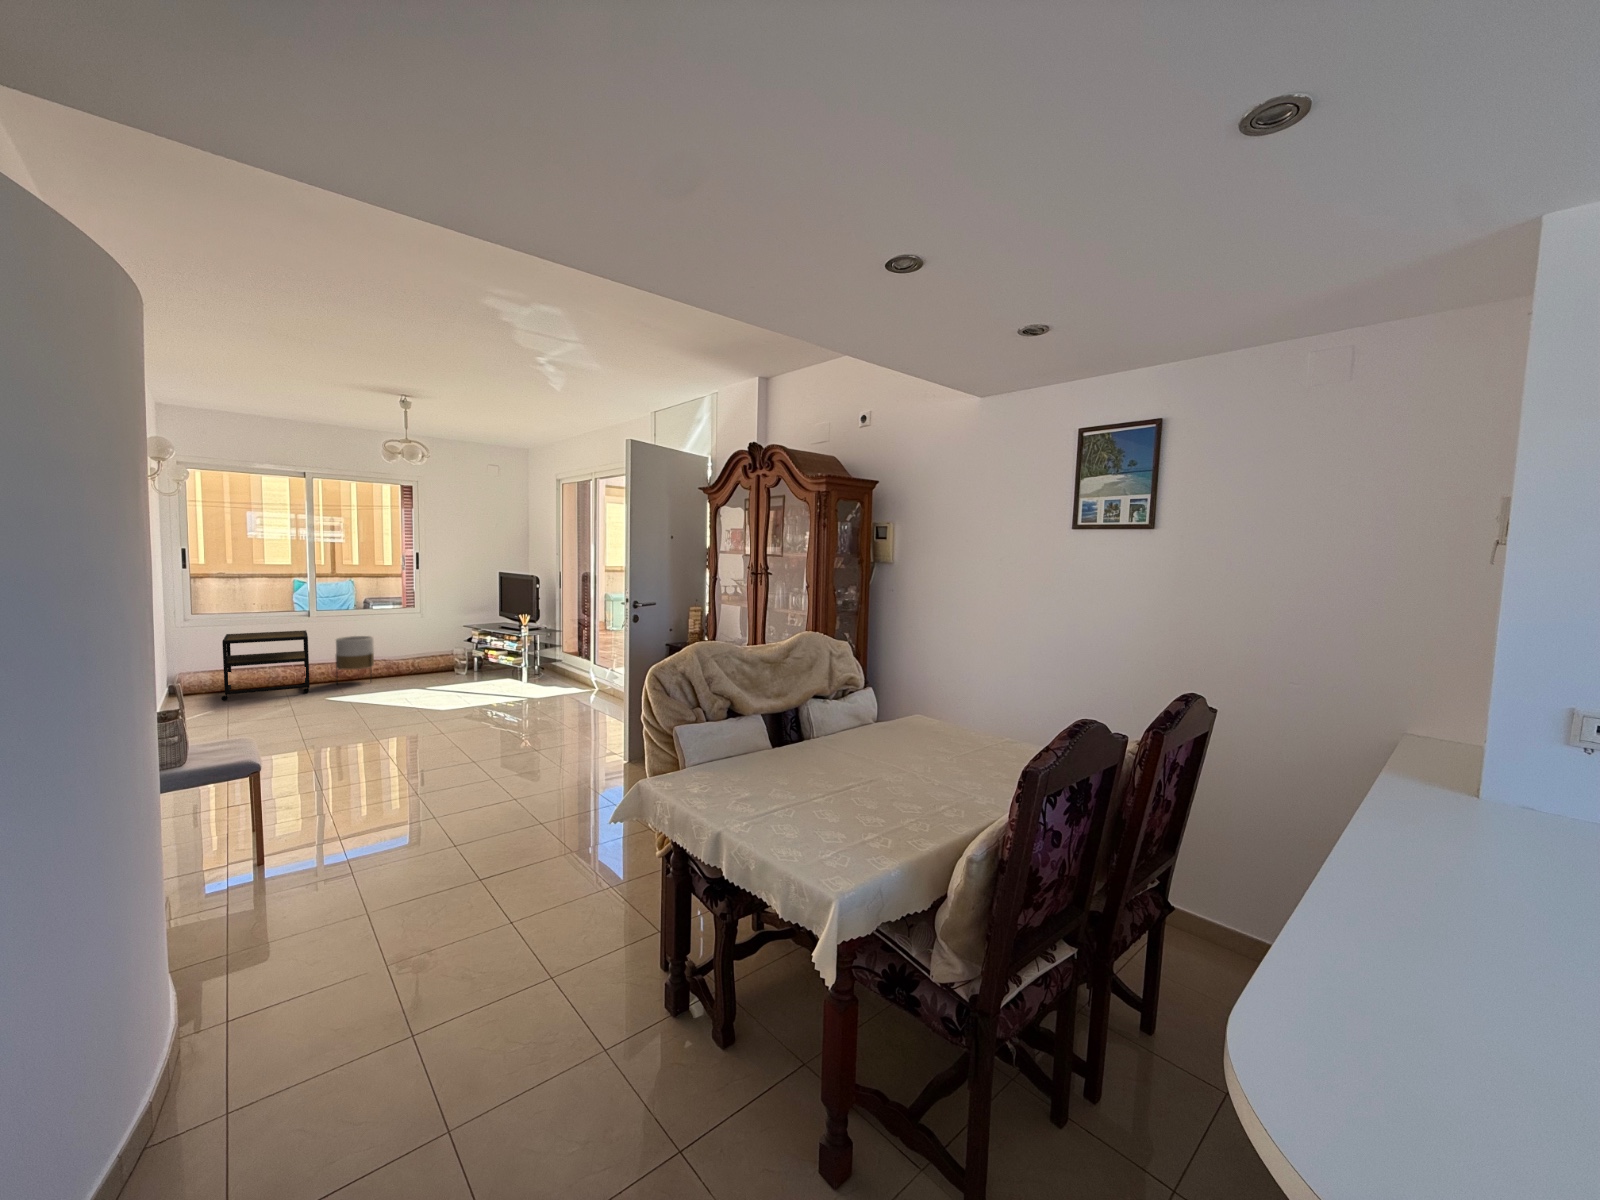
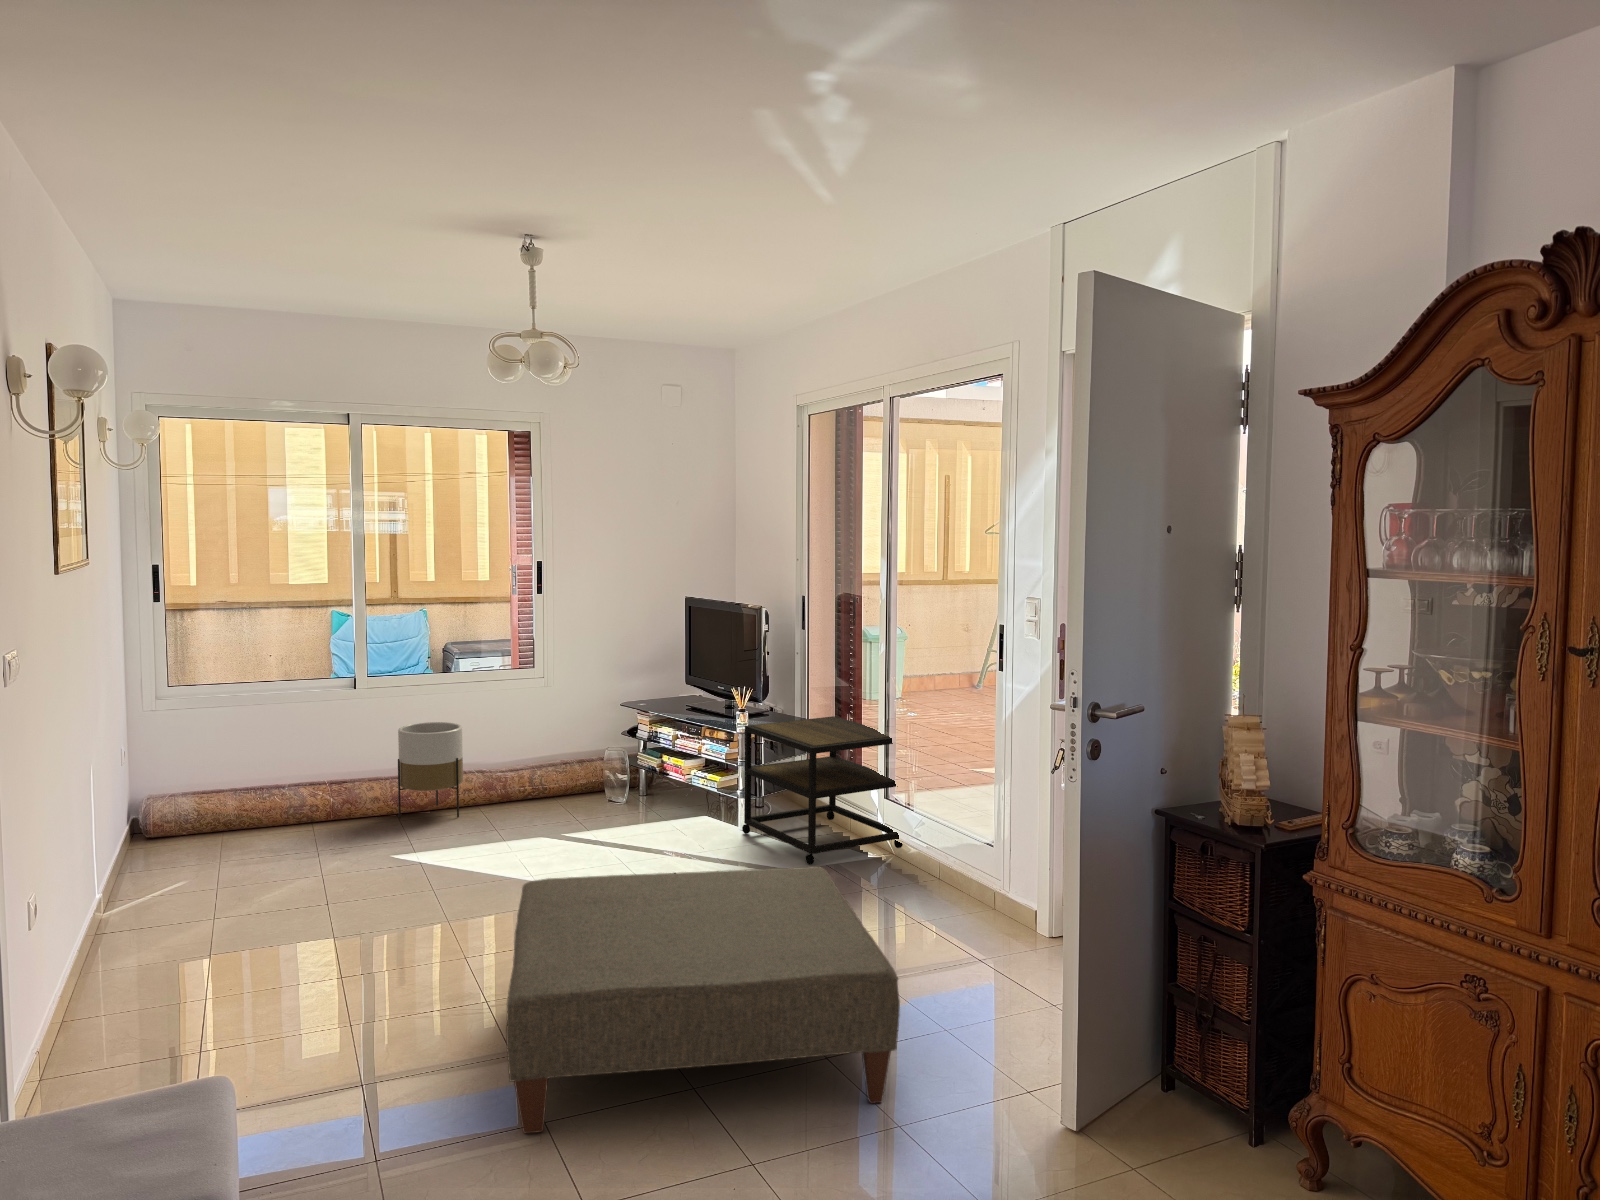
side table: present [221,630,310,701] -> present [742,716,903,864]
ottoman: none [387,679,567,779] -> present [506,866,900,1133]

